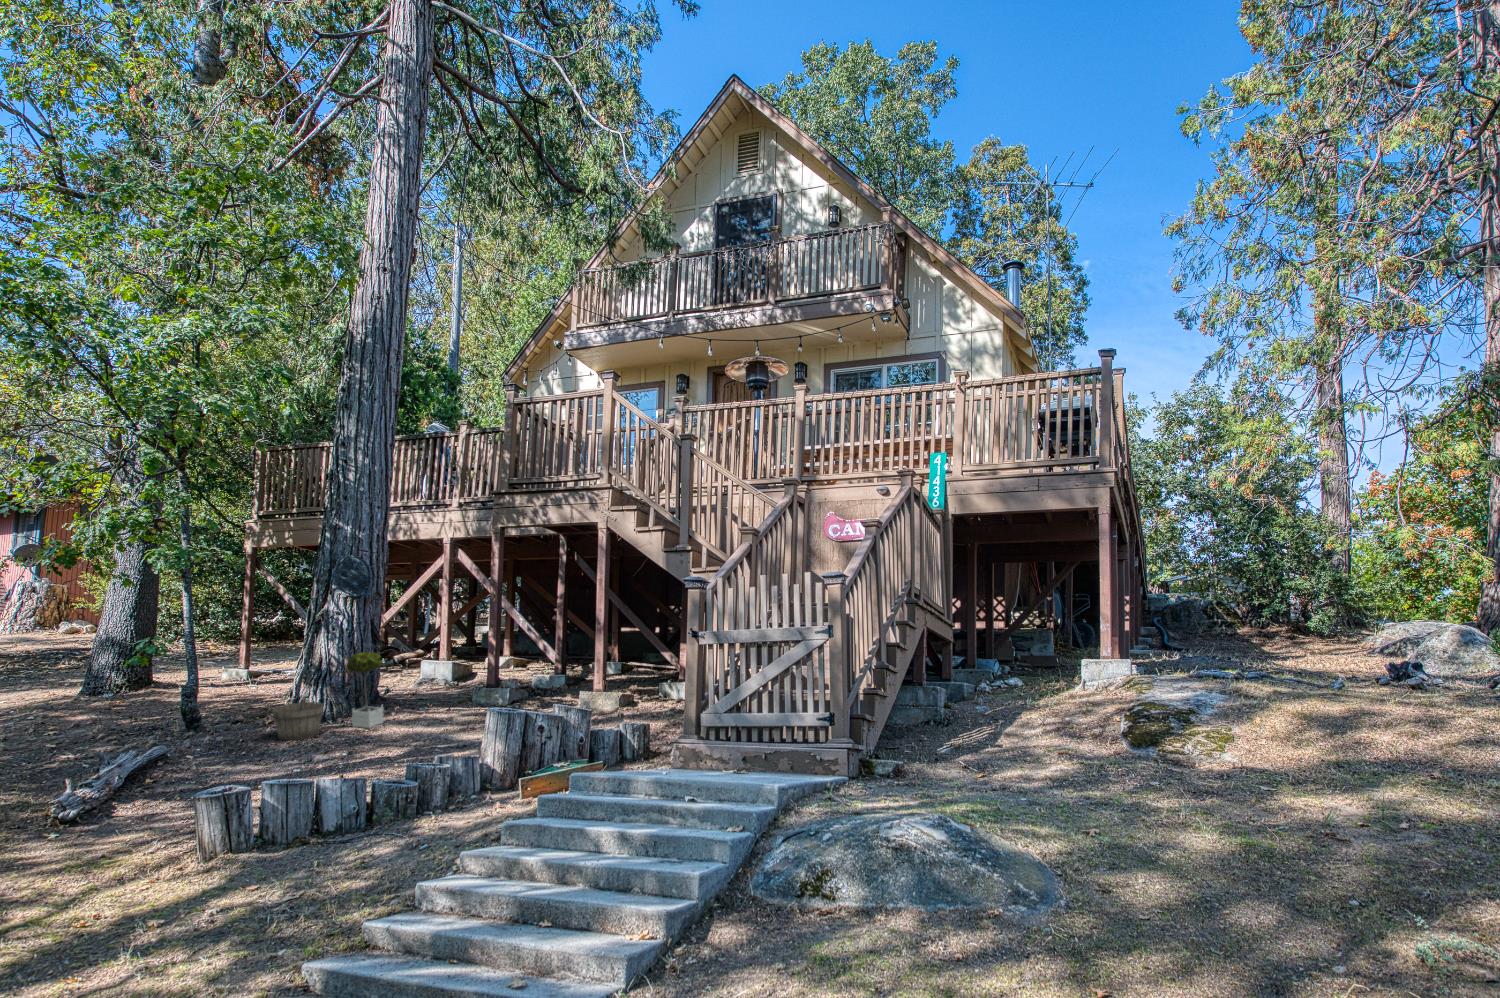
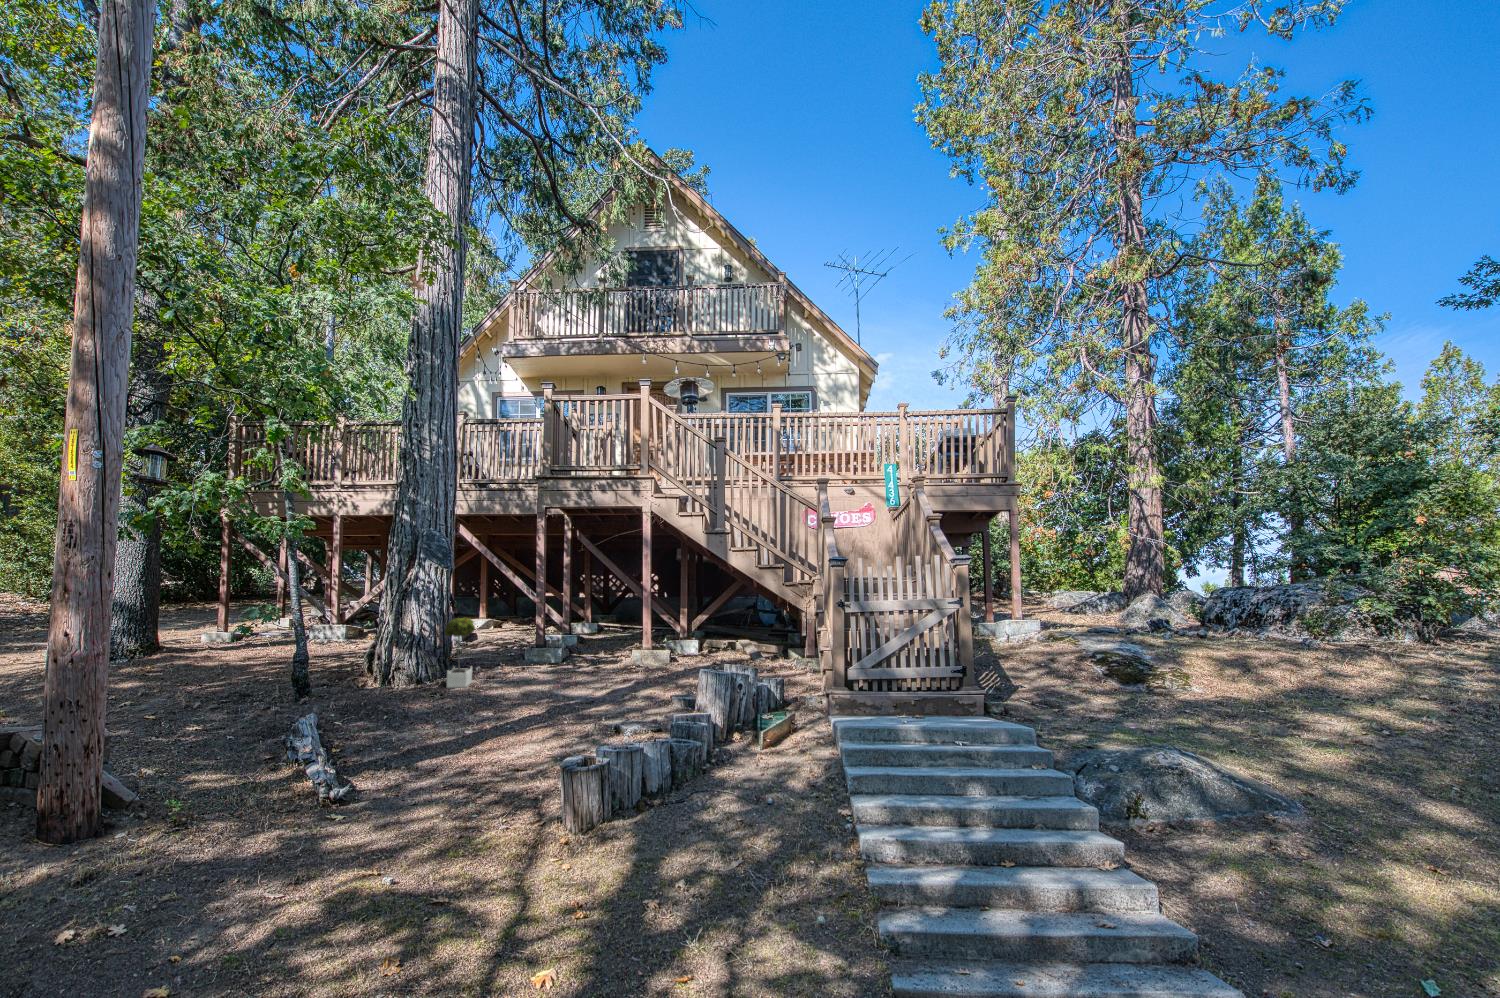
wooden bucket: present [273,700,323,740] -> none [382,660,430,703]

